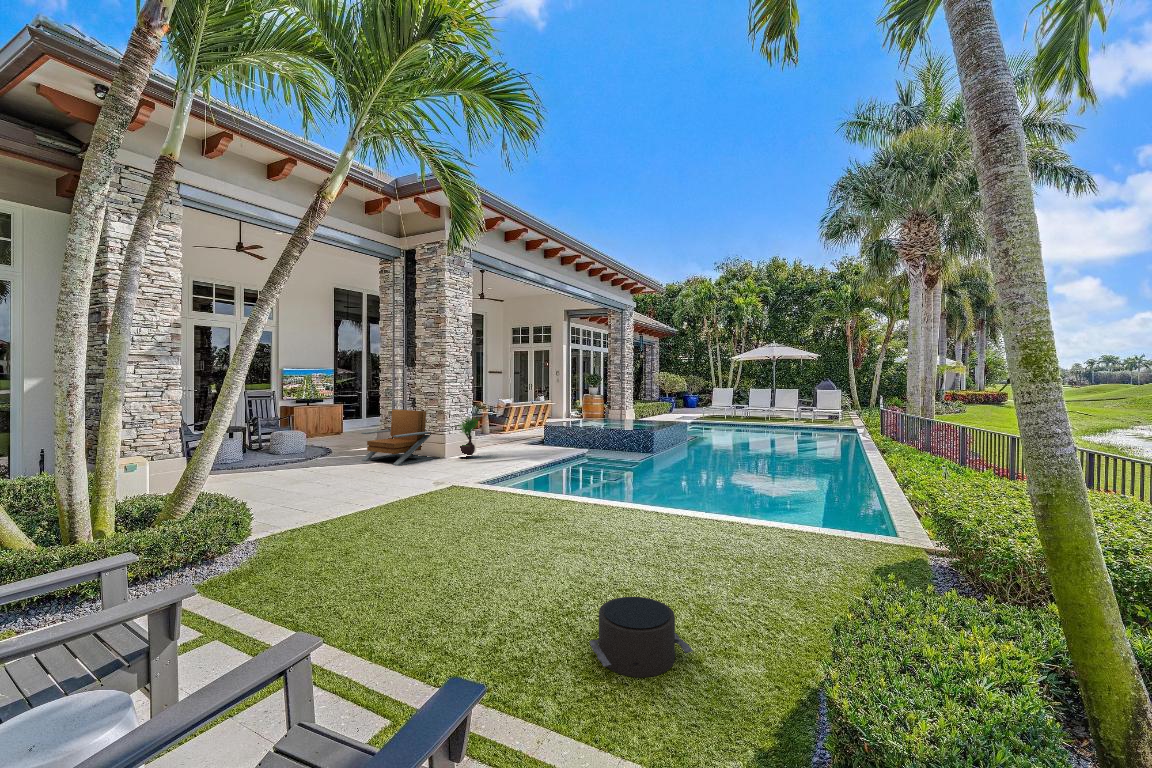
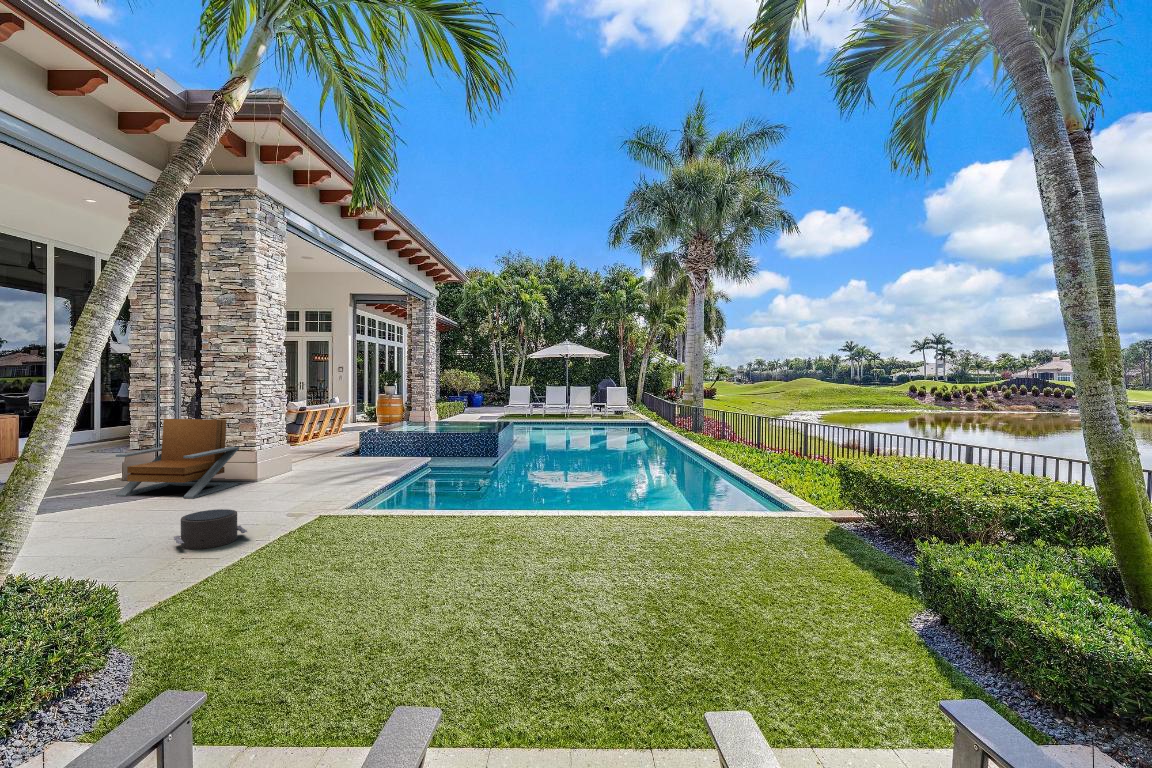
potted tree: present [460,418,478,458] -> none [270,422,307,479]
pouf: present [589,597,693,677] -> present [174,509,247,549]

